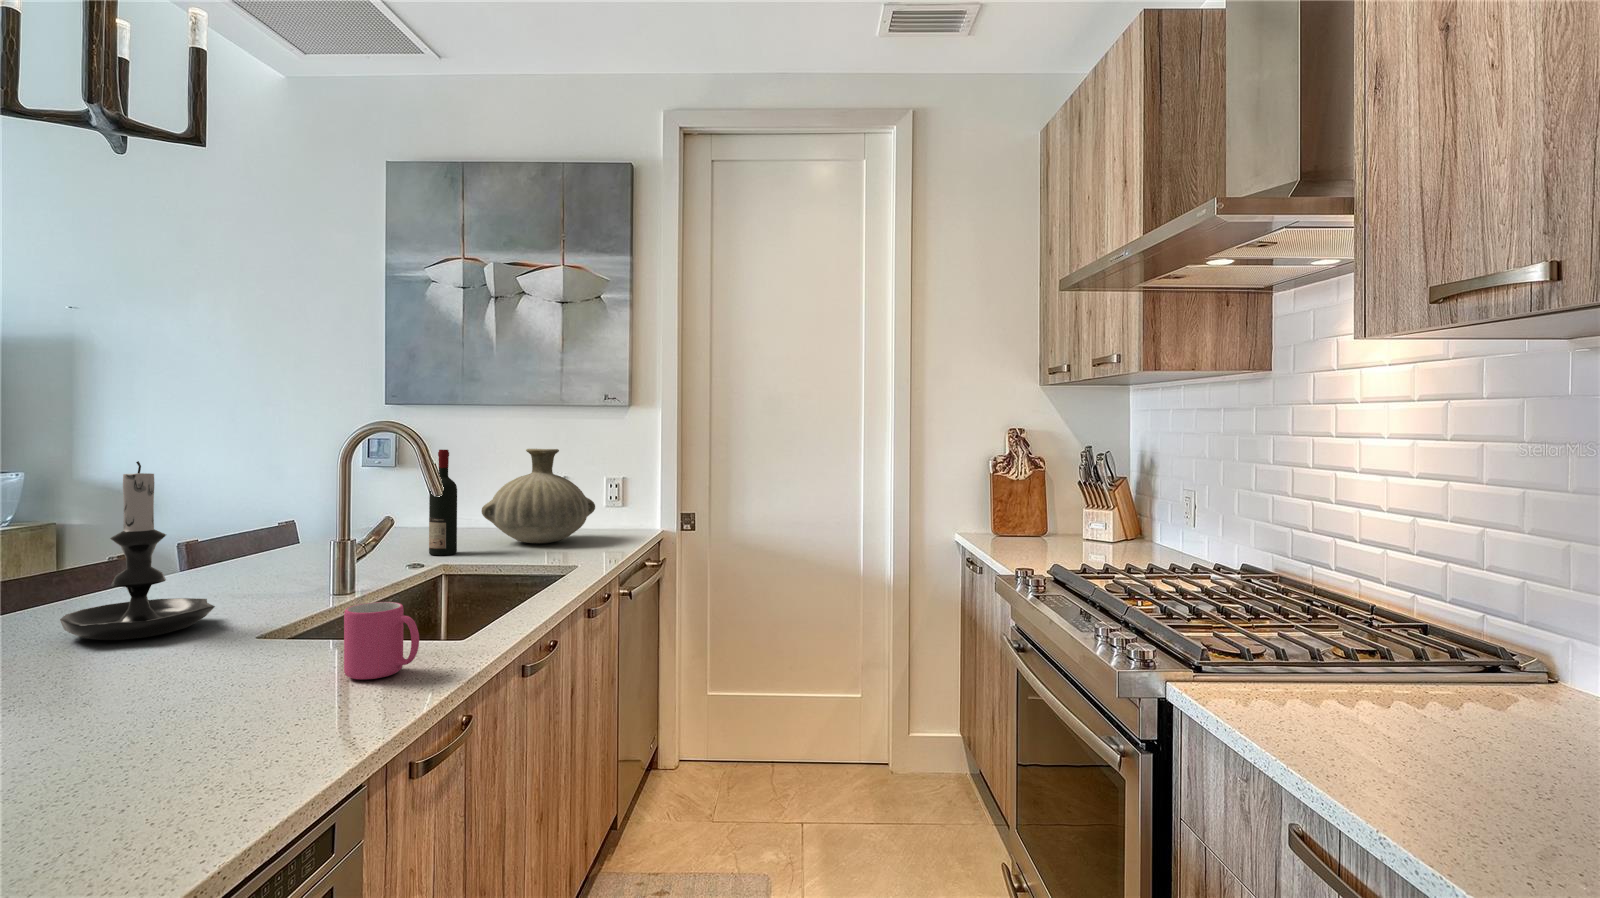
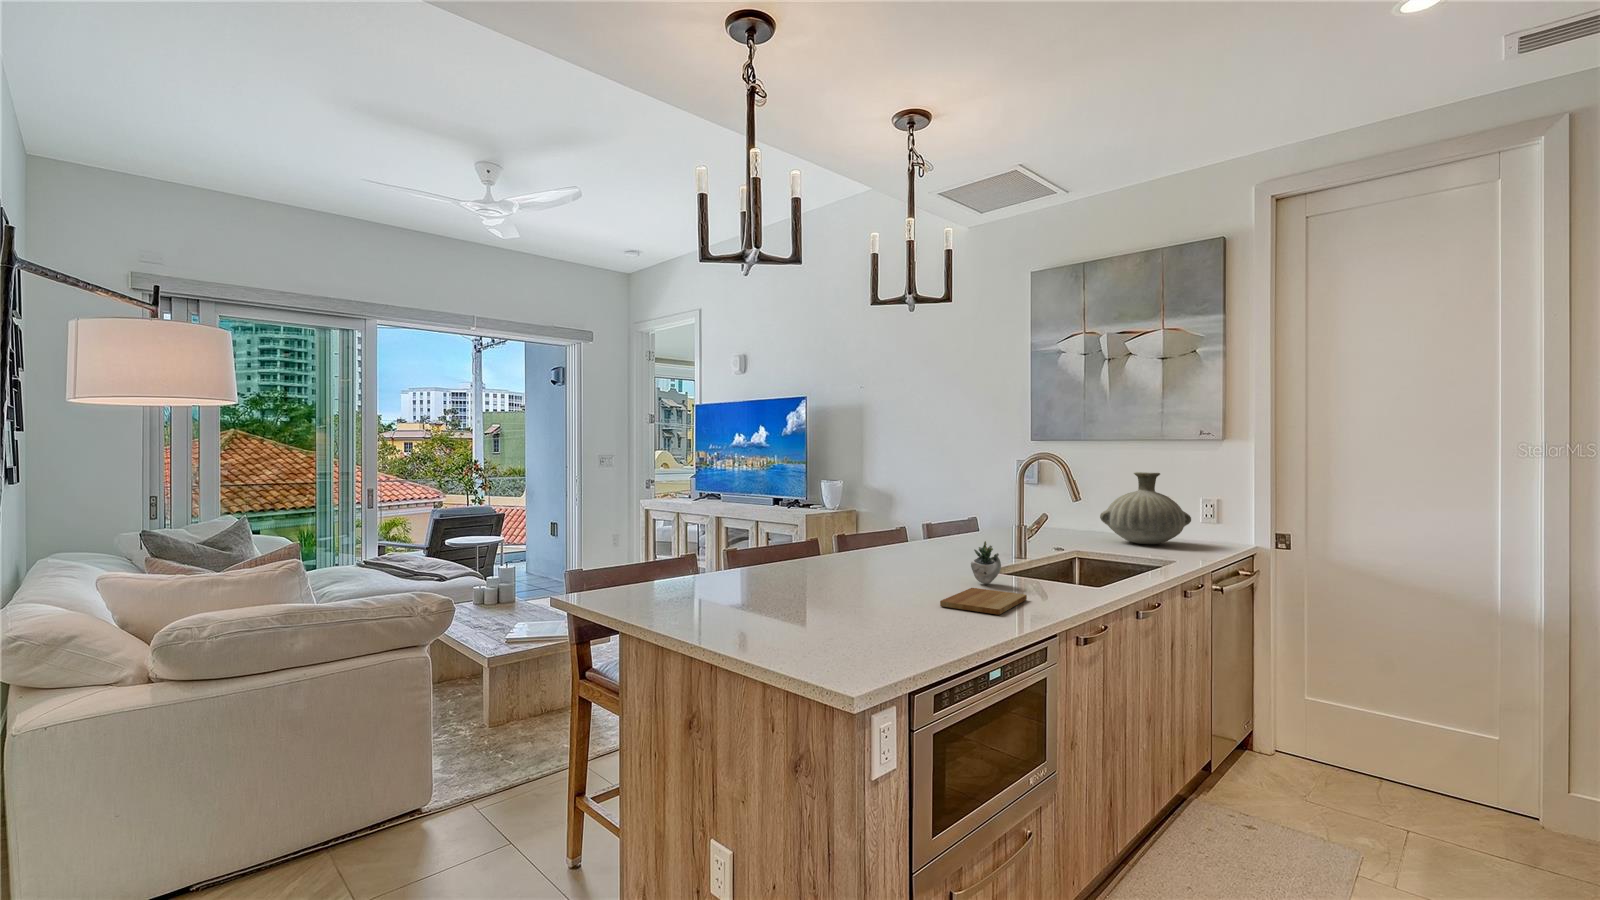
wine bottle: present [429,450,457,555] -> none [1064,472,1084,545]
candle holder: present [60,461,215,640] -> none [898,474,961,565]
succulent plant: none [211,578,336,670] -> present [971,541,1030,584]
mug: present [344,602,419,679] -> none [1036,556,1077,597]
cutting board: none [83,687,318,768] -> present [940,588,1027,615]

